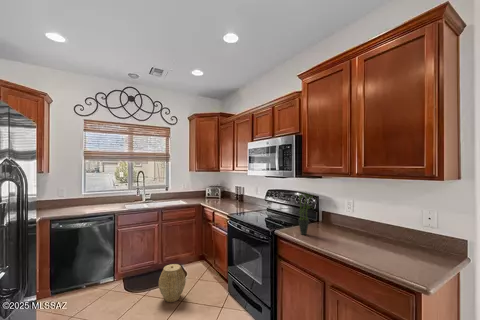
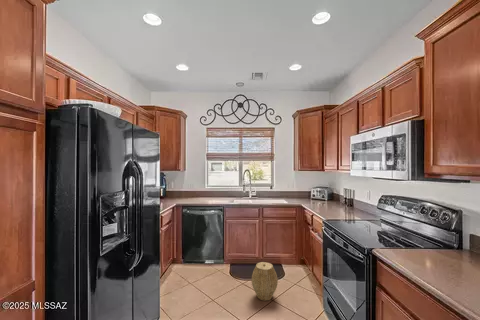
potted plant: present [298,194,312,235] -> none [412,201,447,266]

